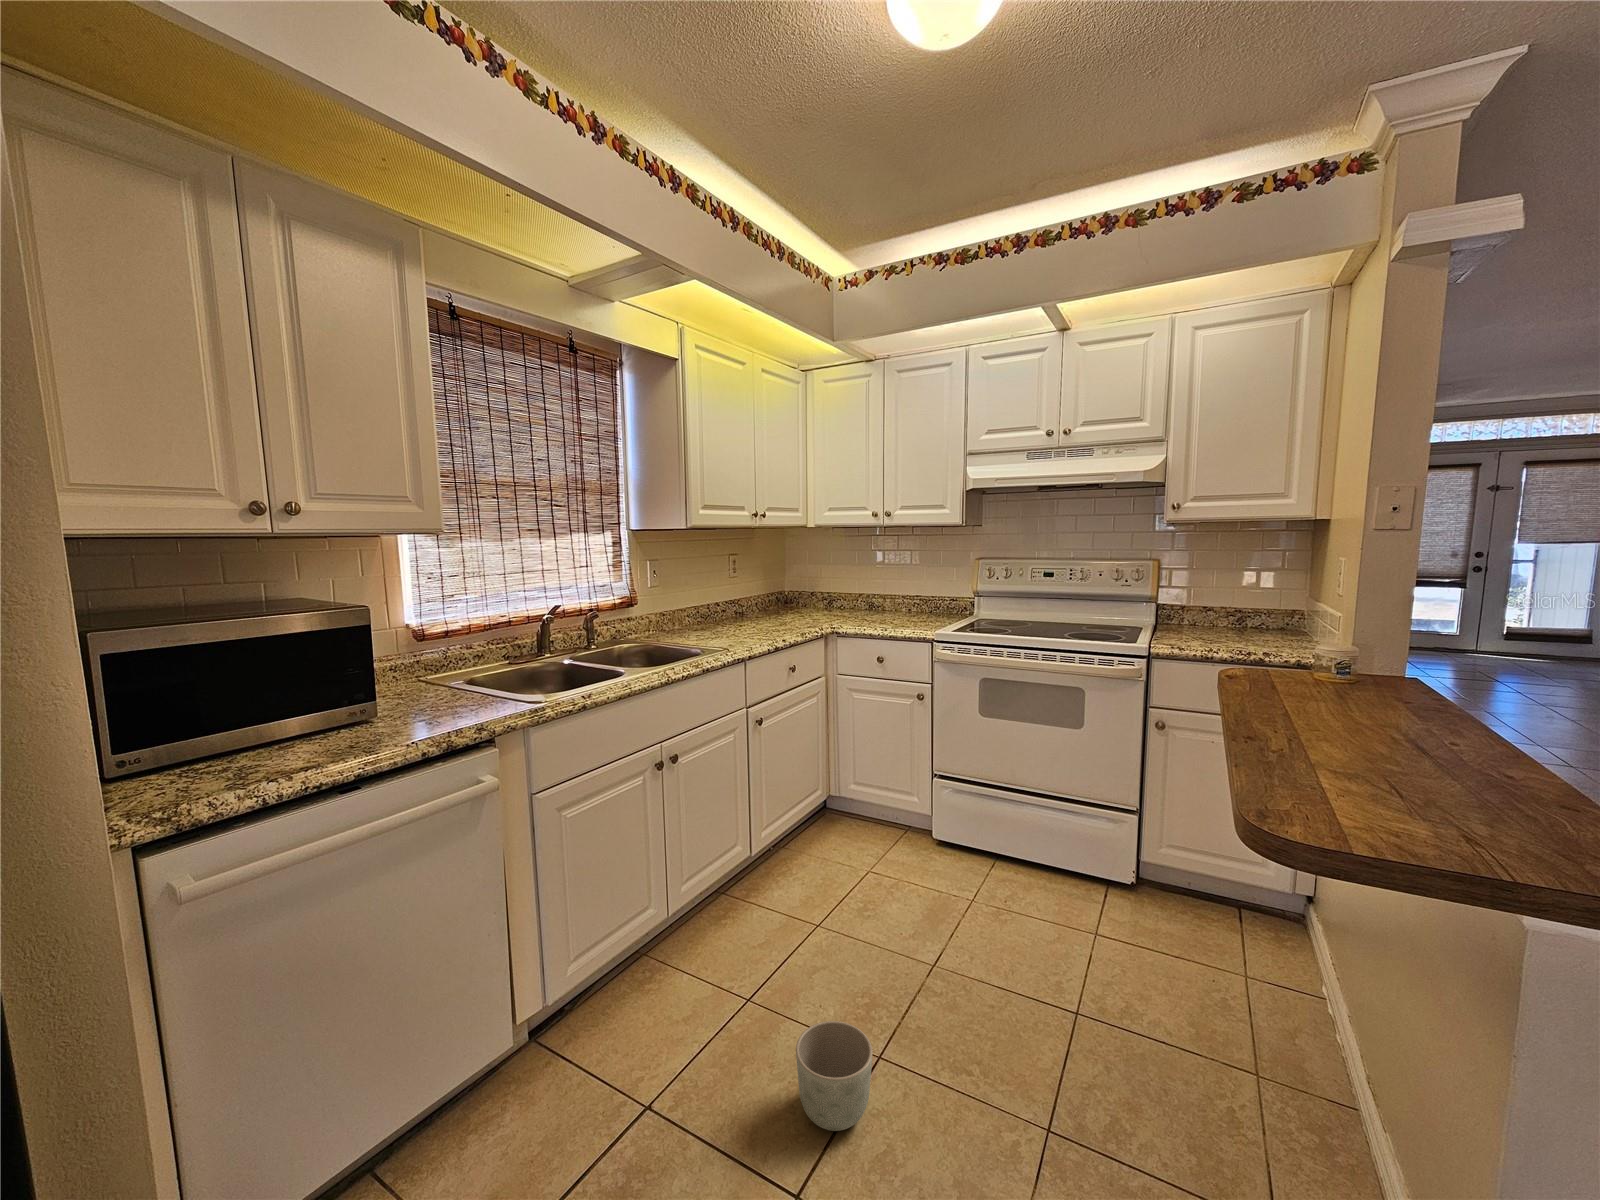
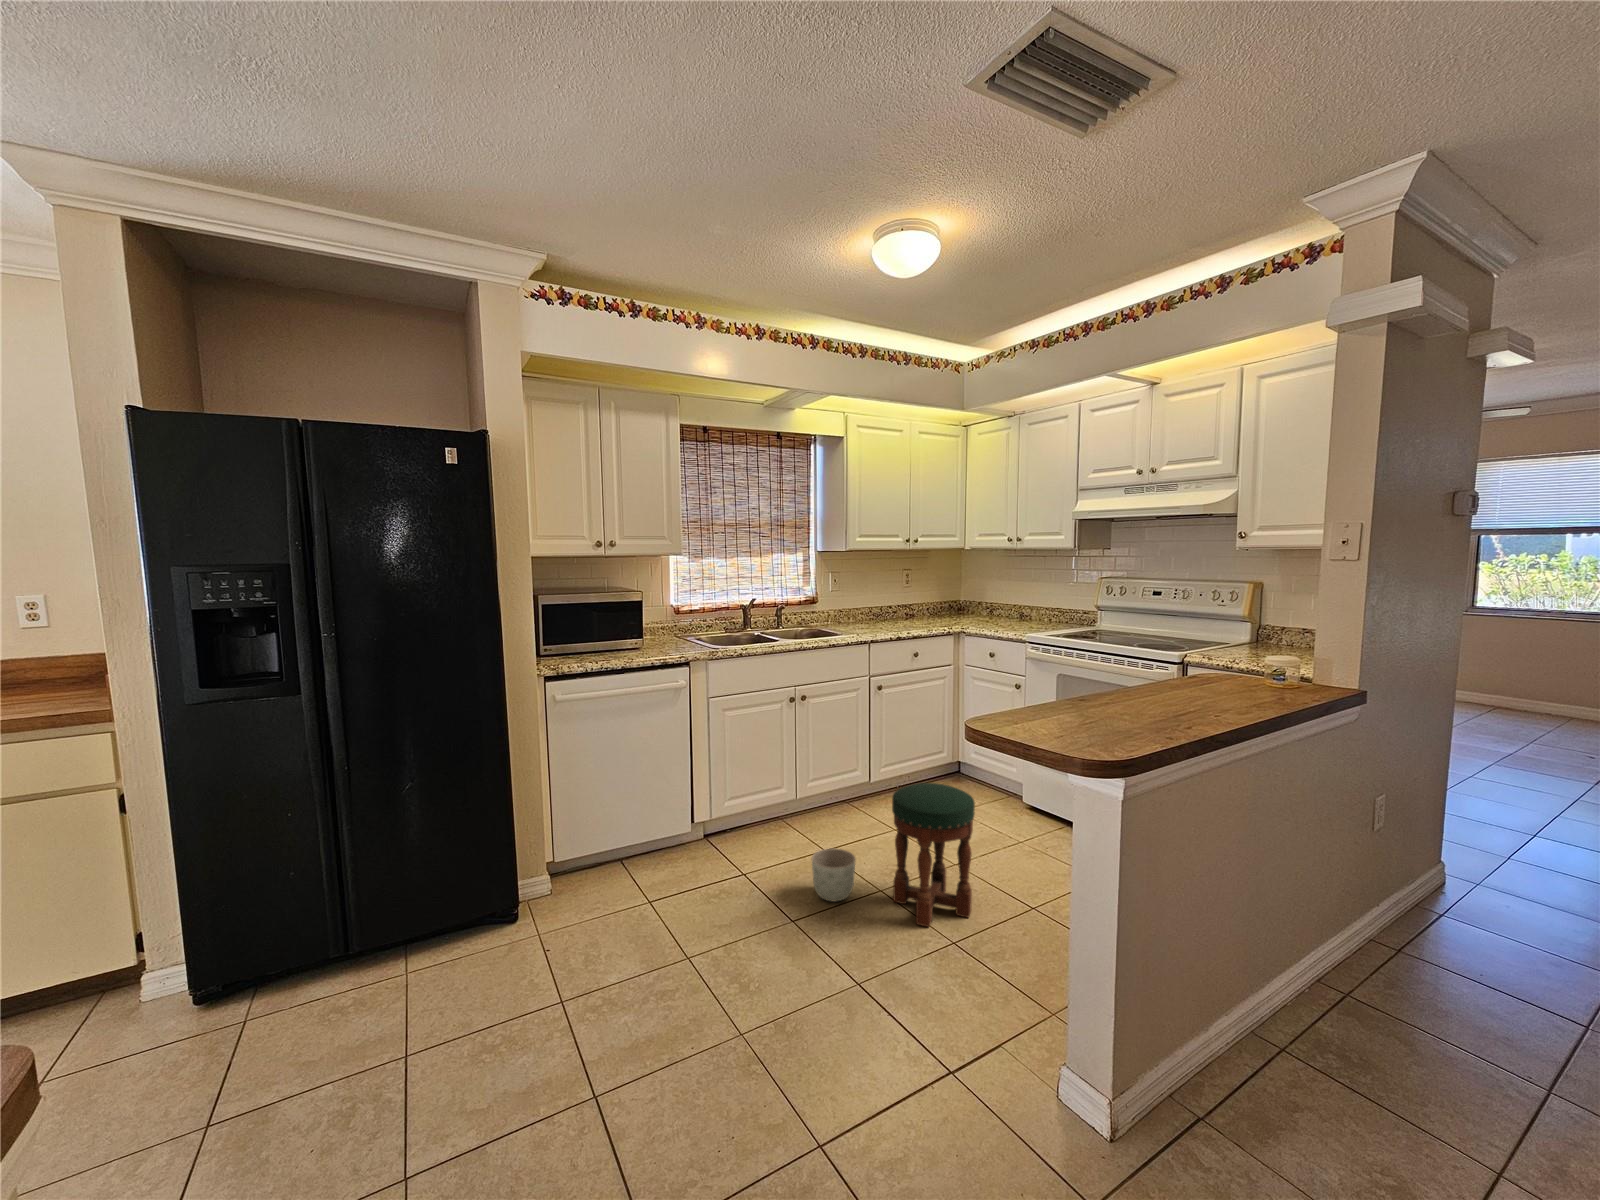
stool: none [921,875,1055,1126] -> present [892,783,975,927]

